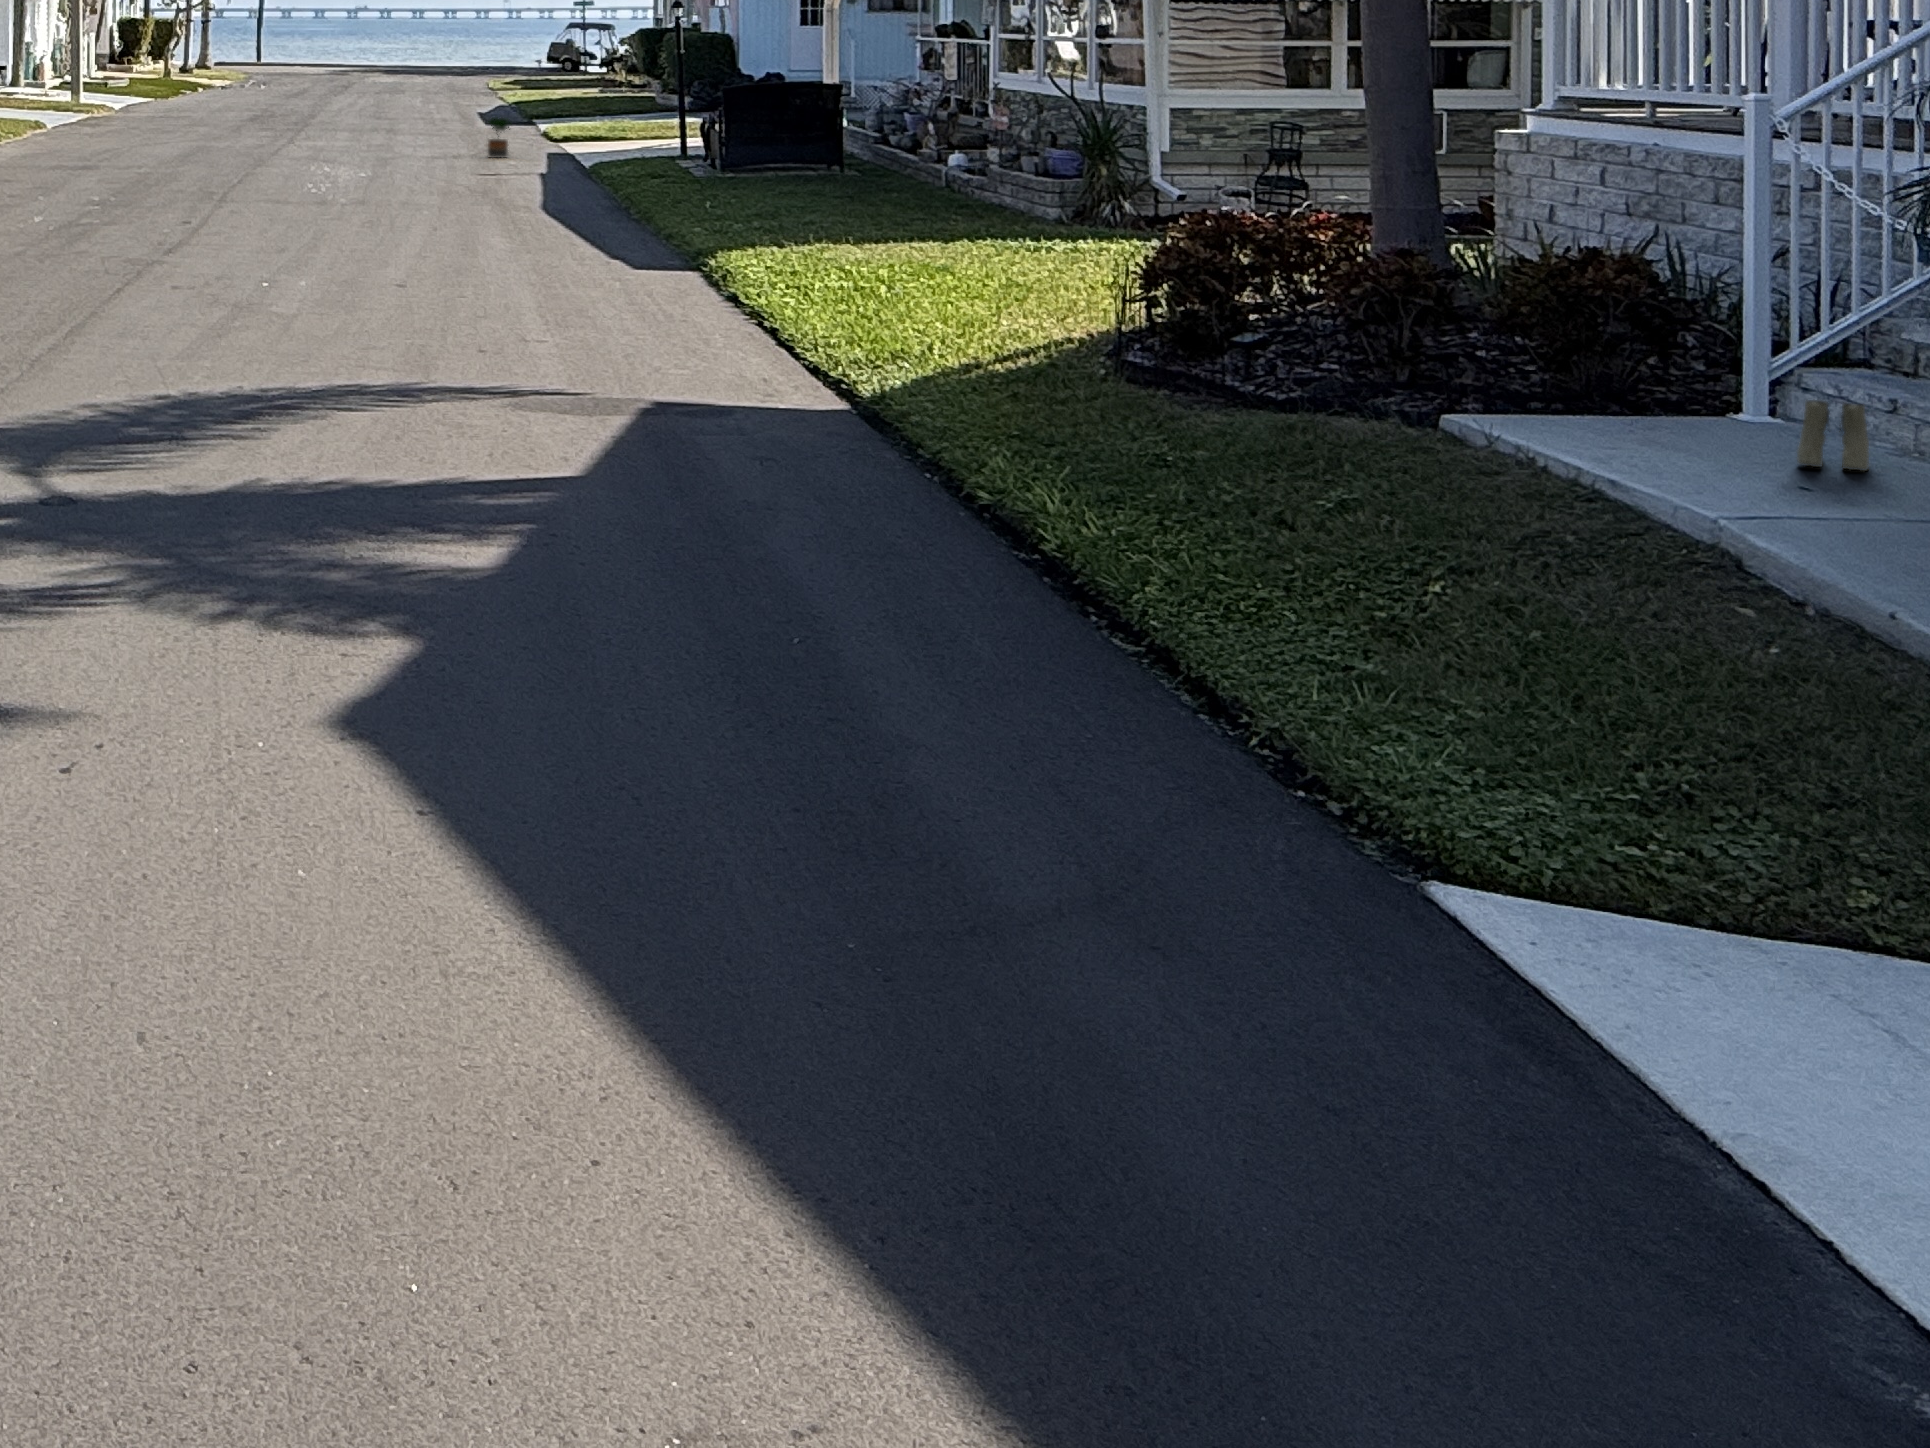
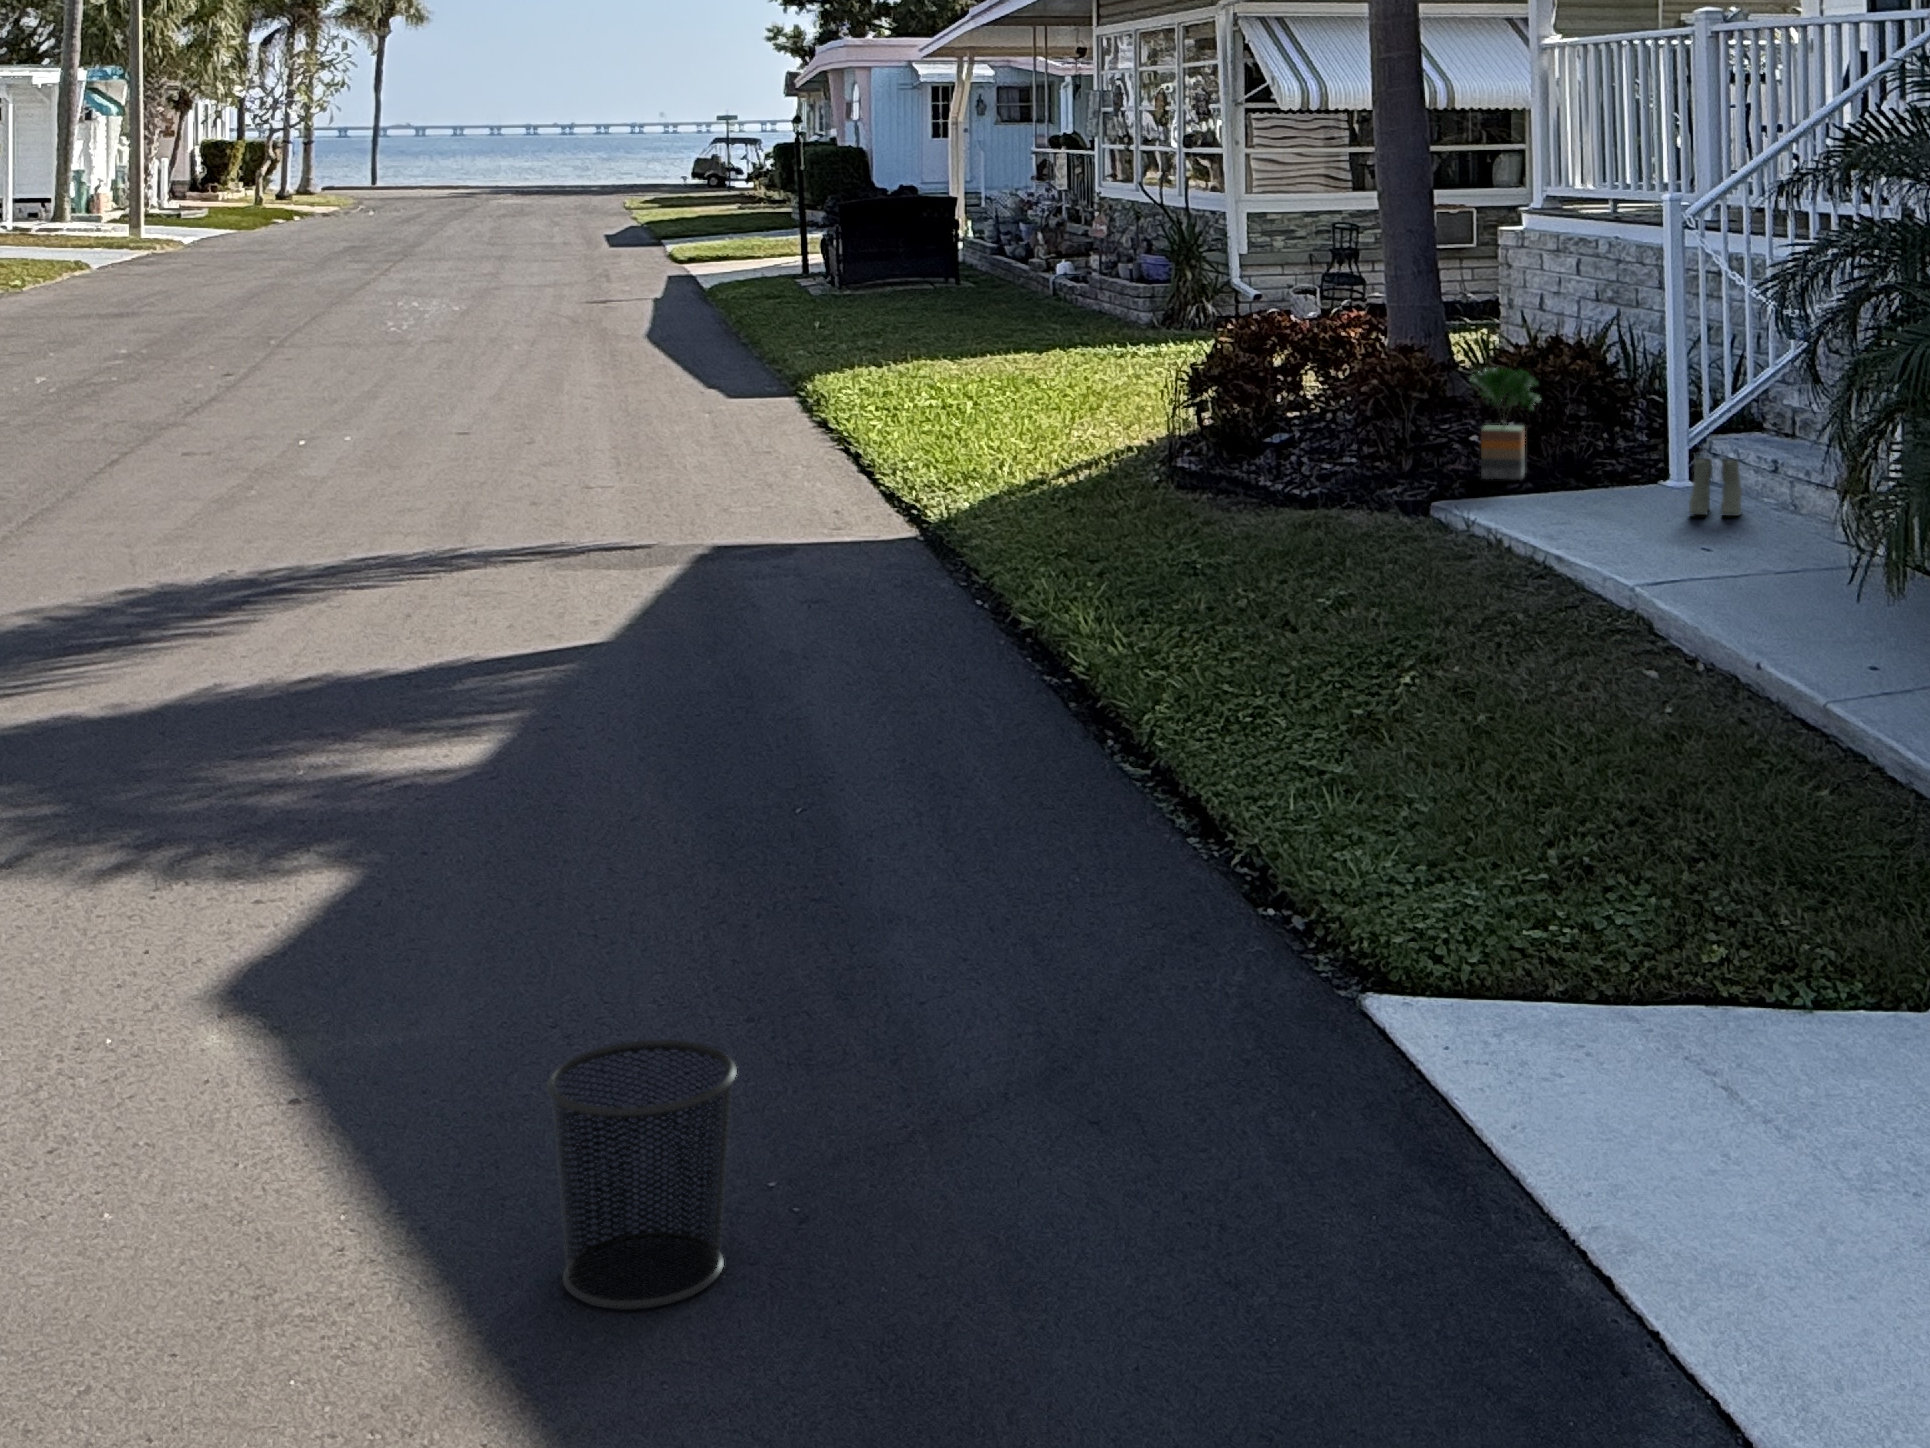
potted tree: present [488,117,511,158] -> present [1471,368,1541,479]
trash can: none [617,1035,845,1373] -> present [547,1040,737,1310]

